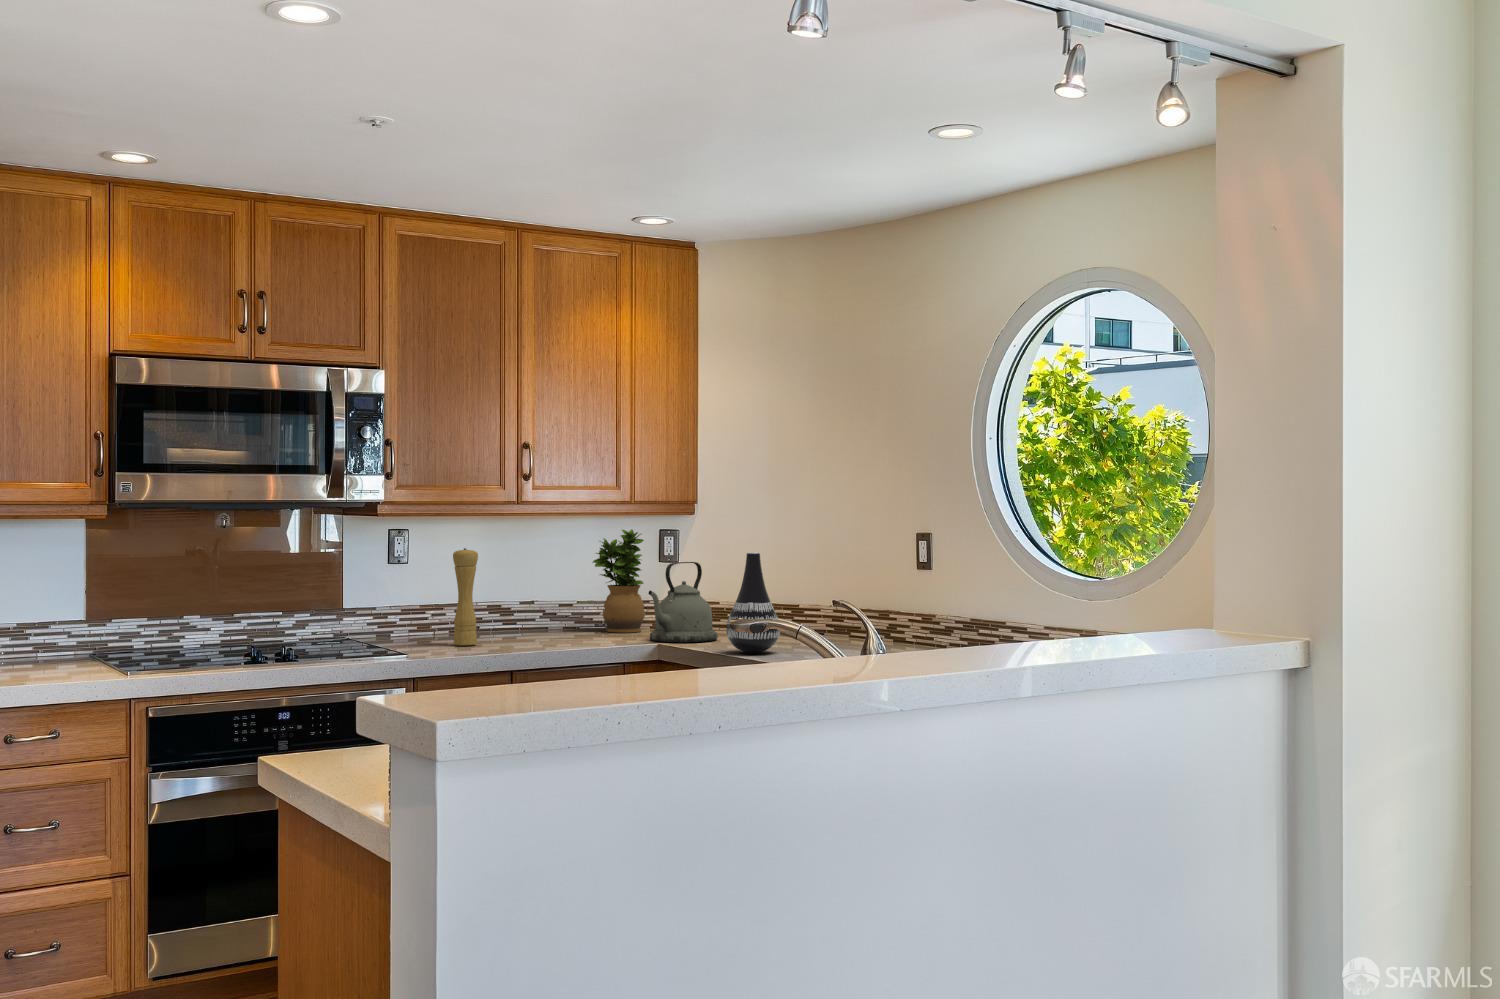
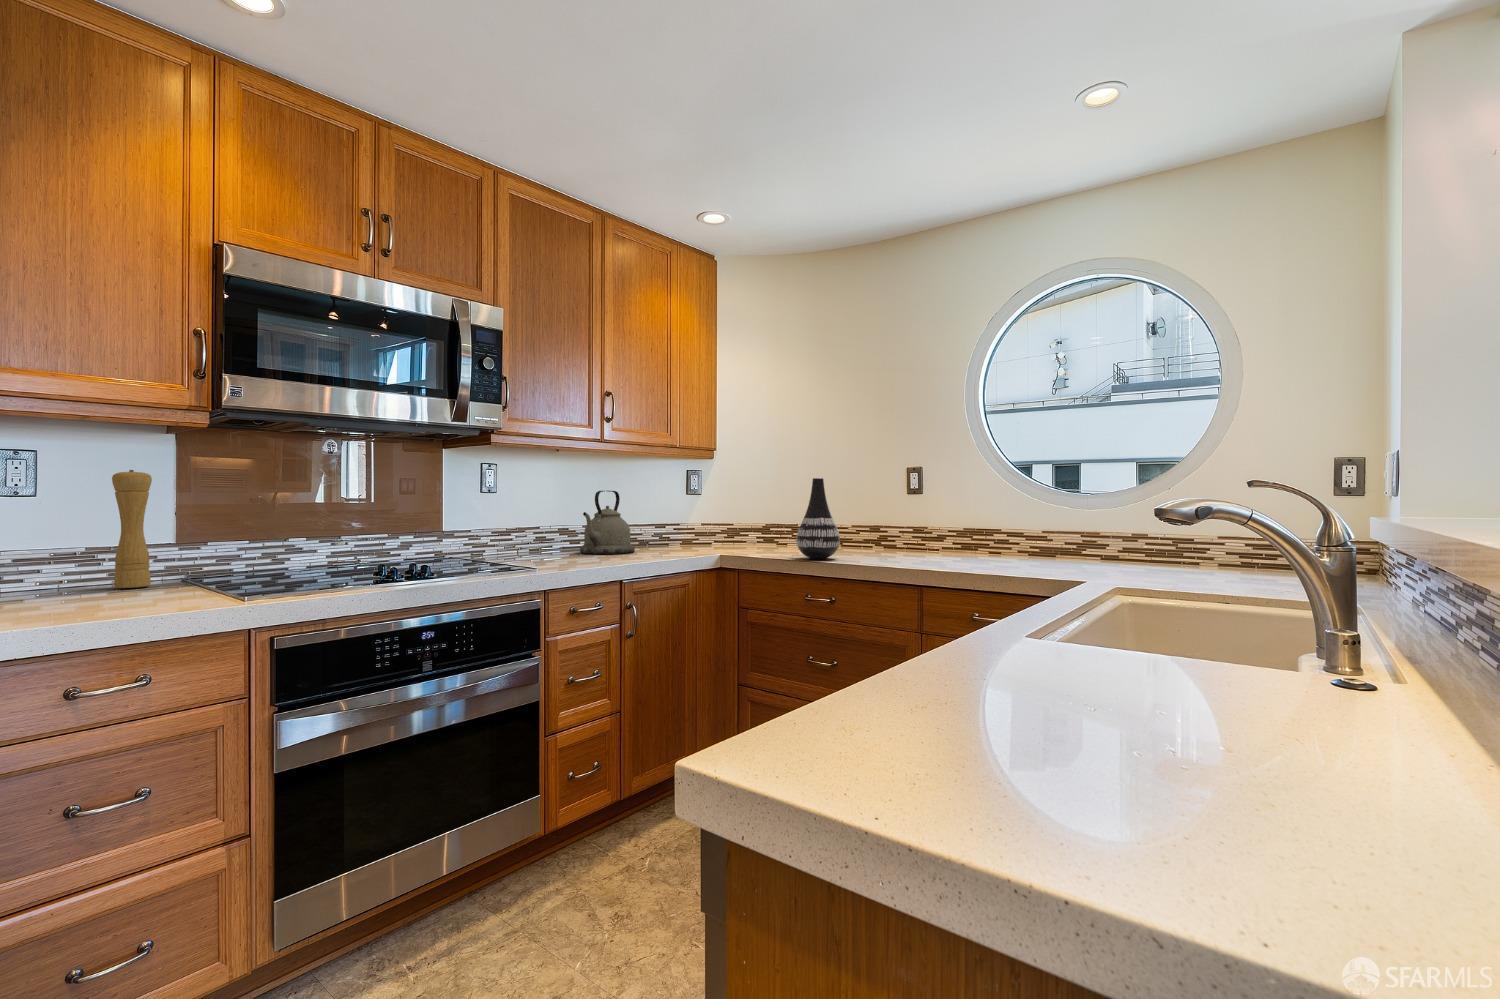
potted plant: present [592,529,646,633] -> none [641,468,684,548]
pepper mill: present [453,548,478,645] -> present [112,470,152,588]
kettle: present [649,562,718,642] -> present [580,491,635,554]

